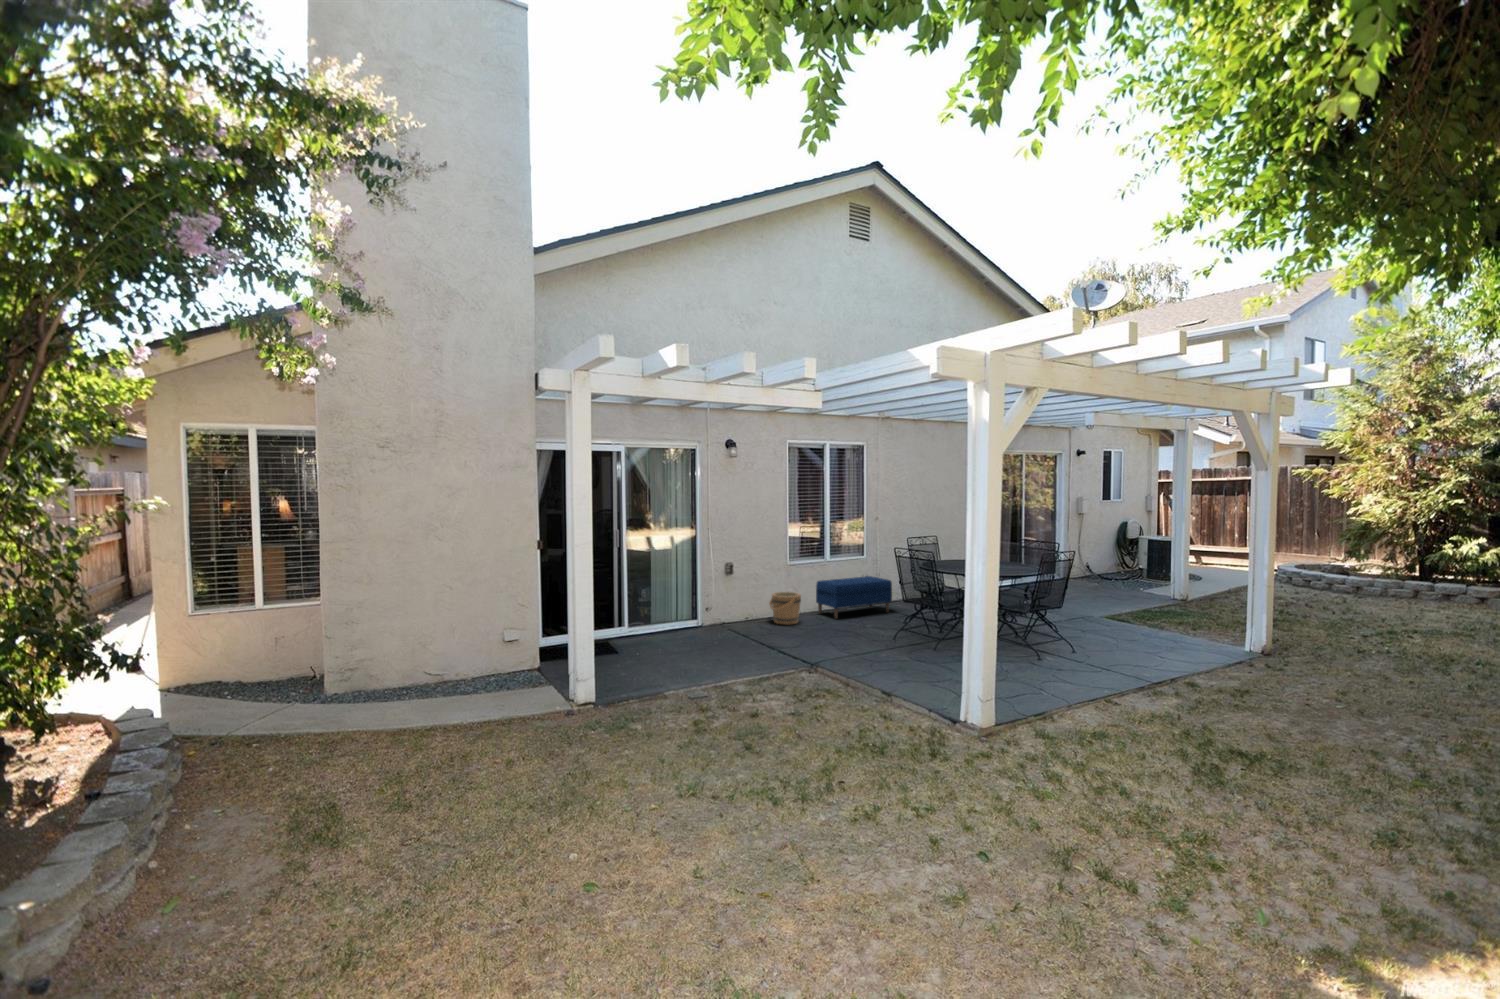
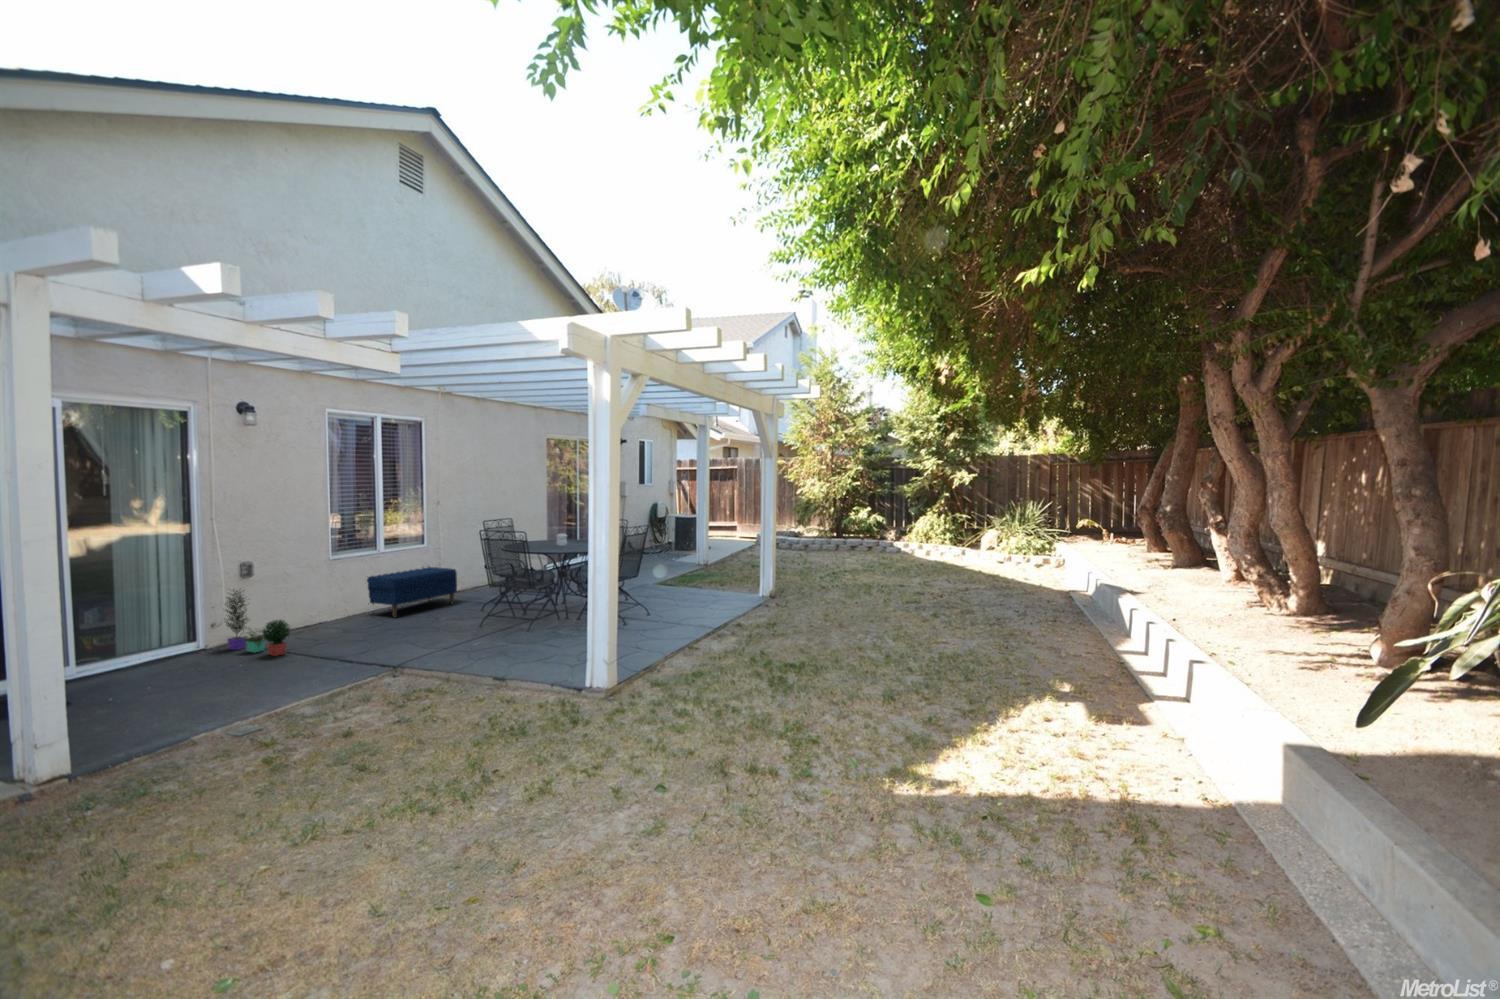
potted plant: none [712,582,752,640] -> present [225,589,290,656]
bucket: present [769,592,801,624] -> none [306,592,351,632]

